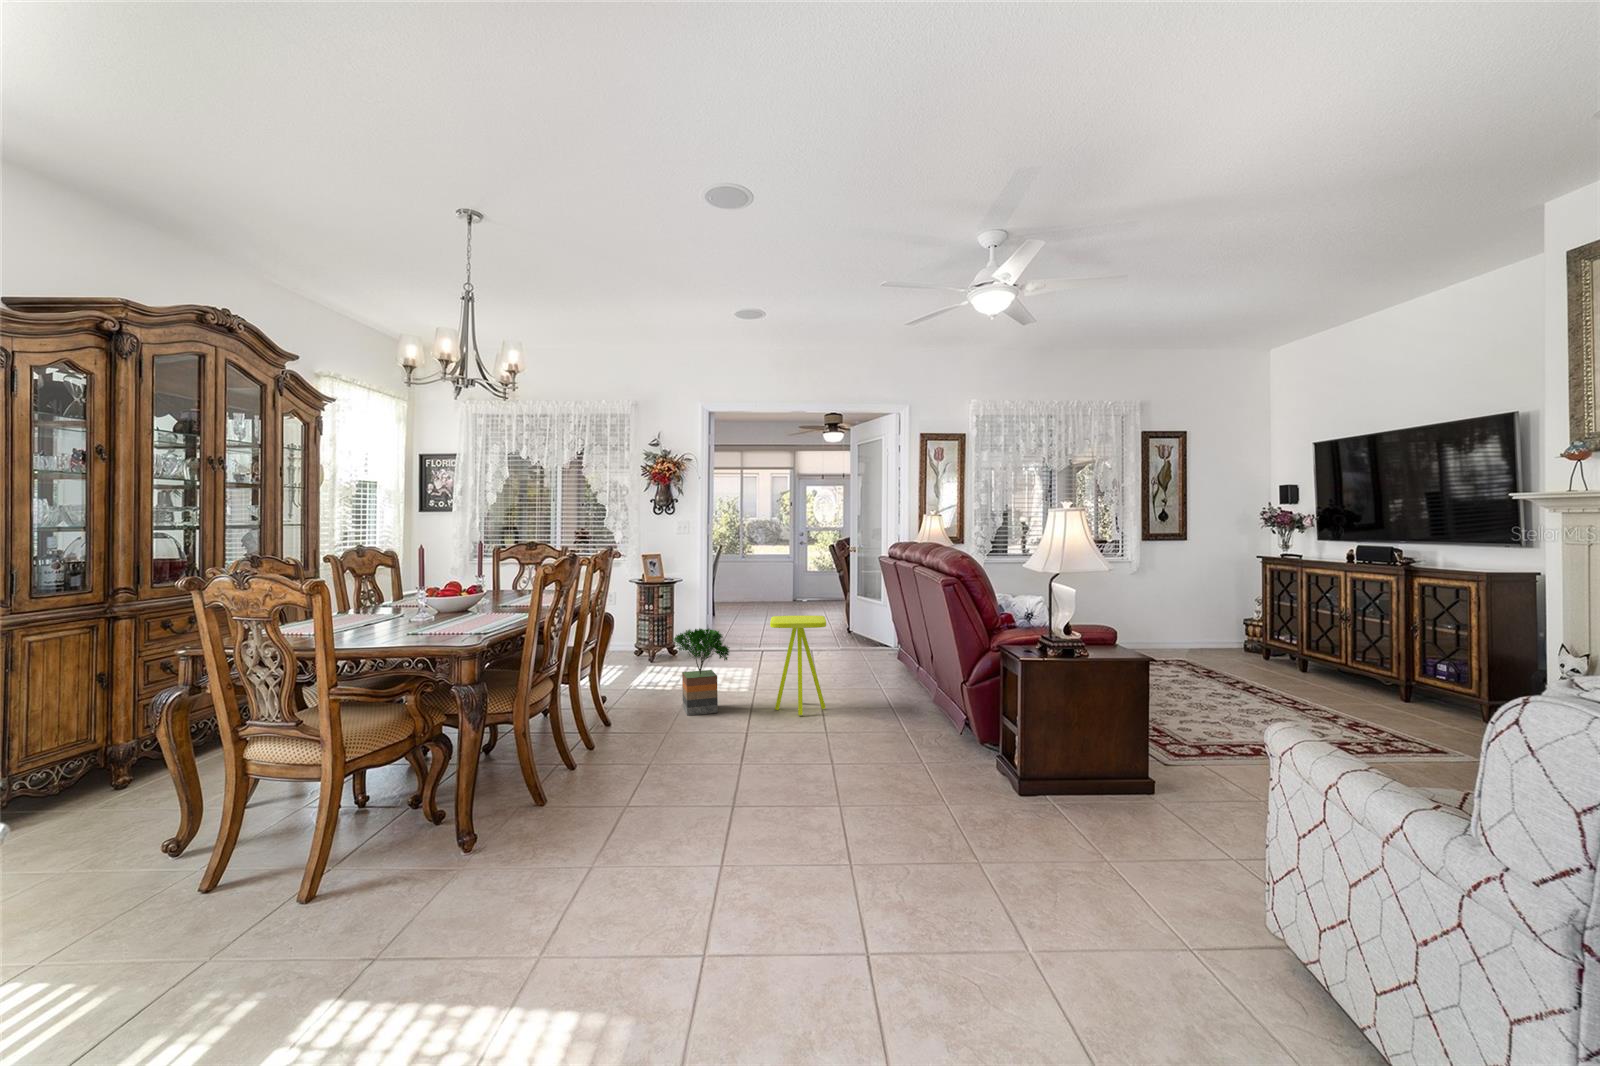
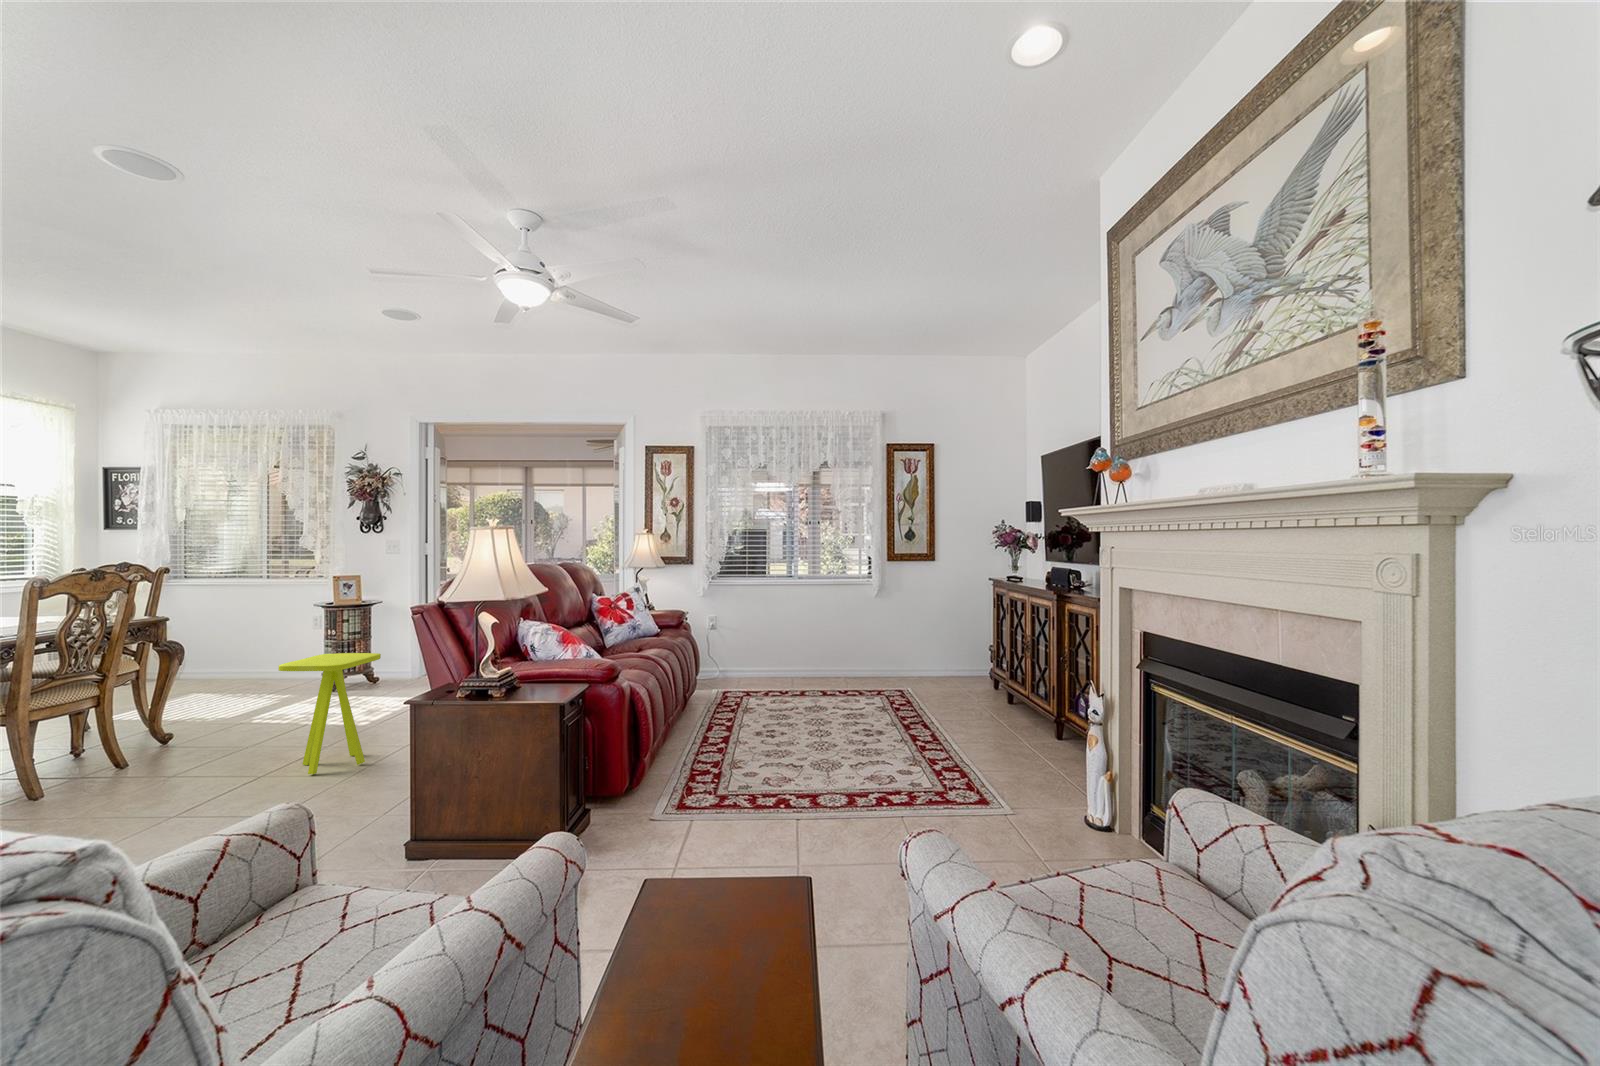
potted tree: present [673,628,729,716] -> none [177,667,262,773]

